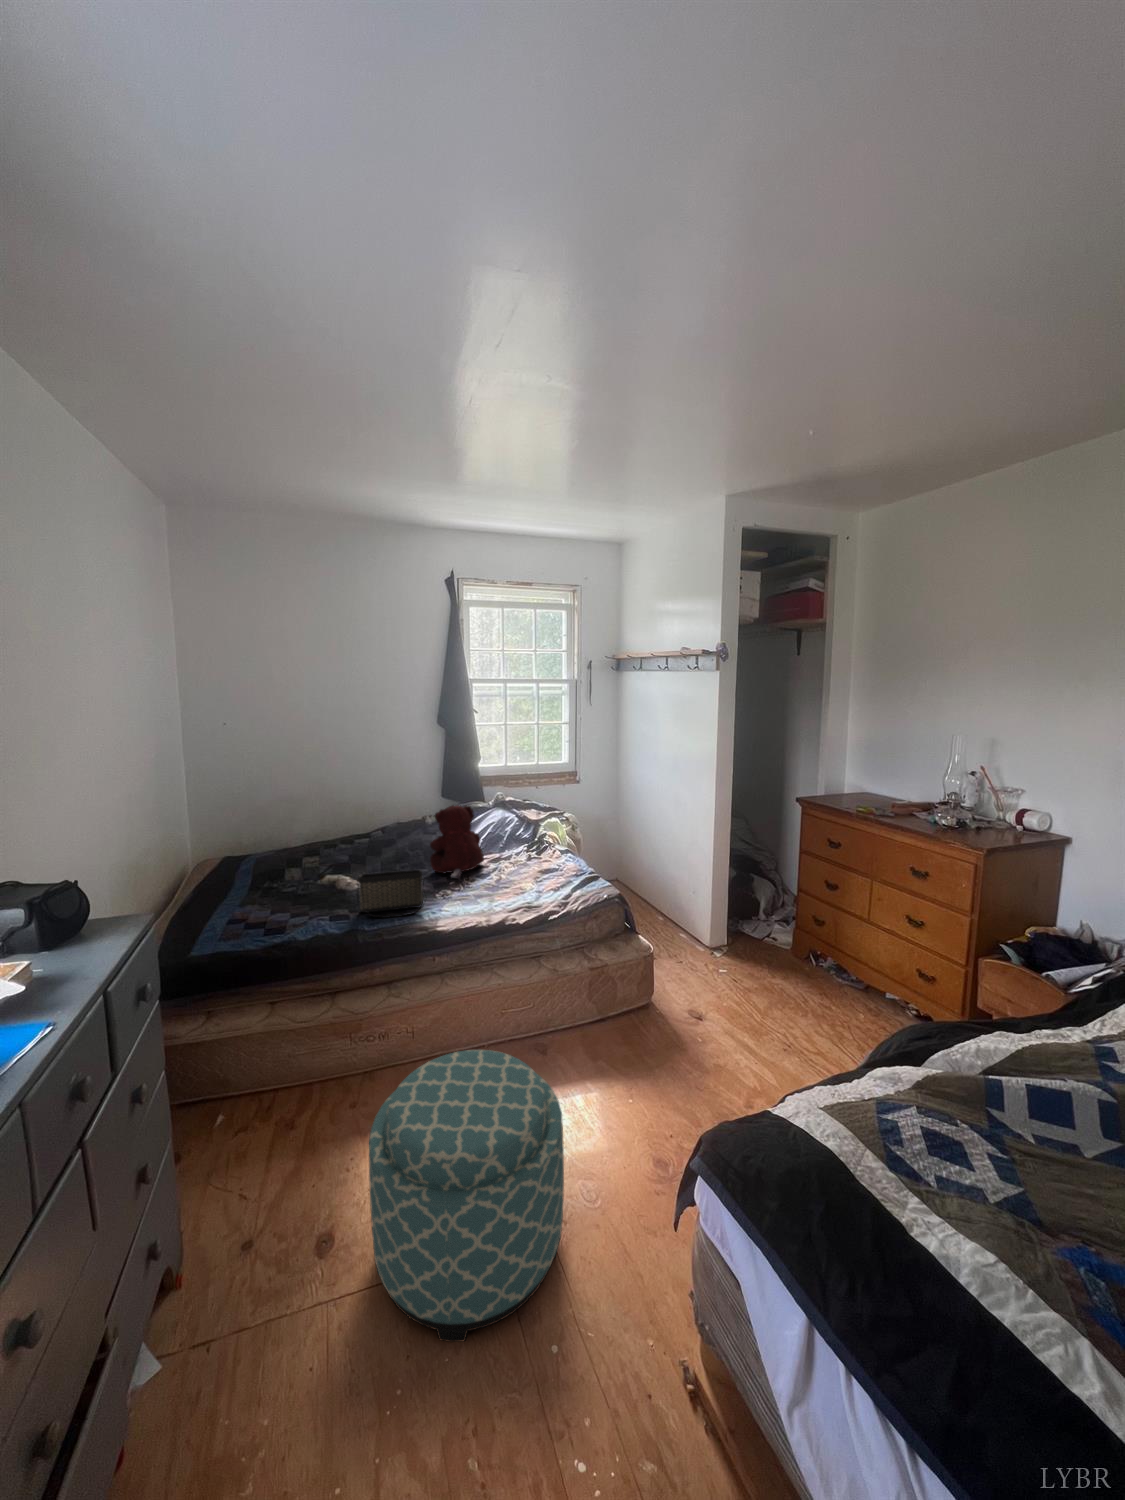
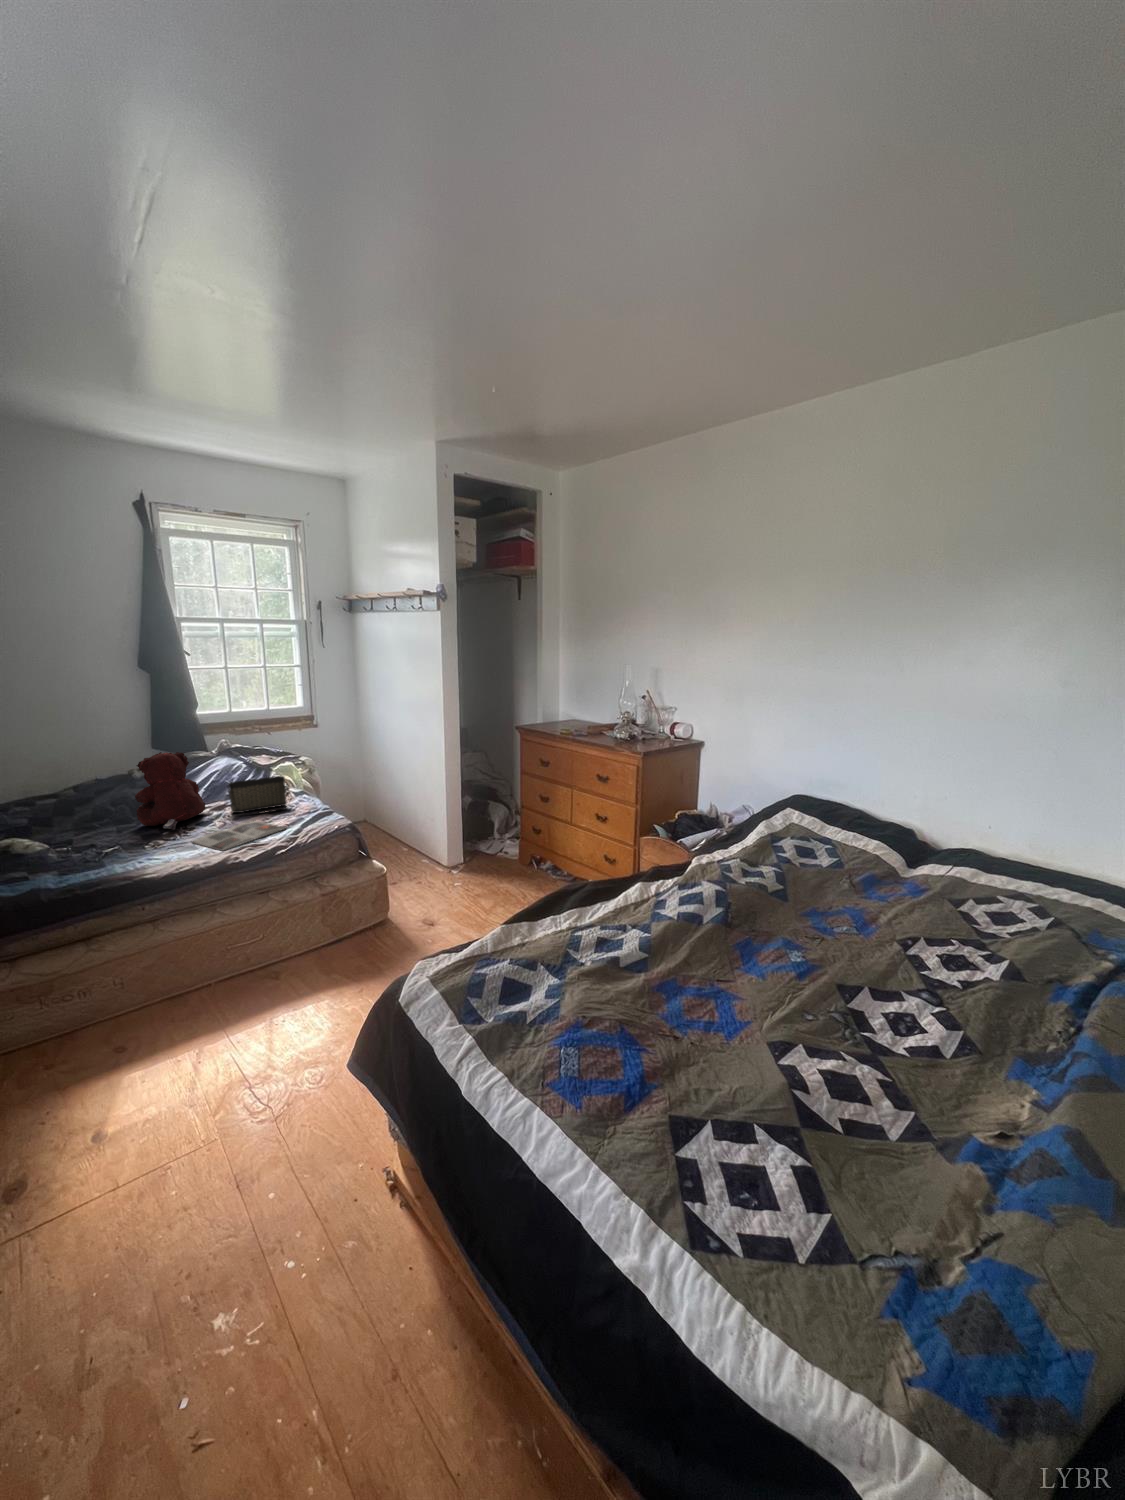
handbag: present [358,870,423,918] -> present [228,776,291,814]
magazine: none [475,879,557,910] -> present [193,821,285,851]
ottoman: present [369,1050,564,1342] -> none [61,966,284,1217]

